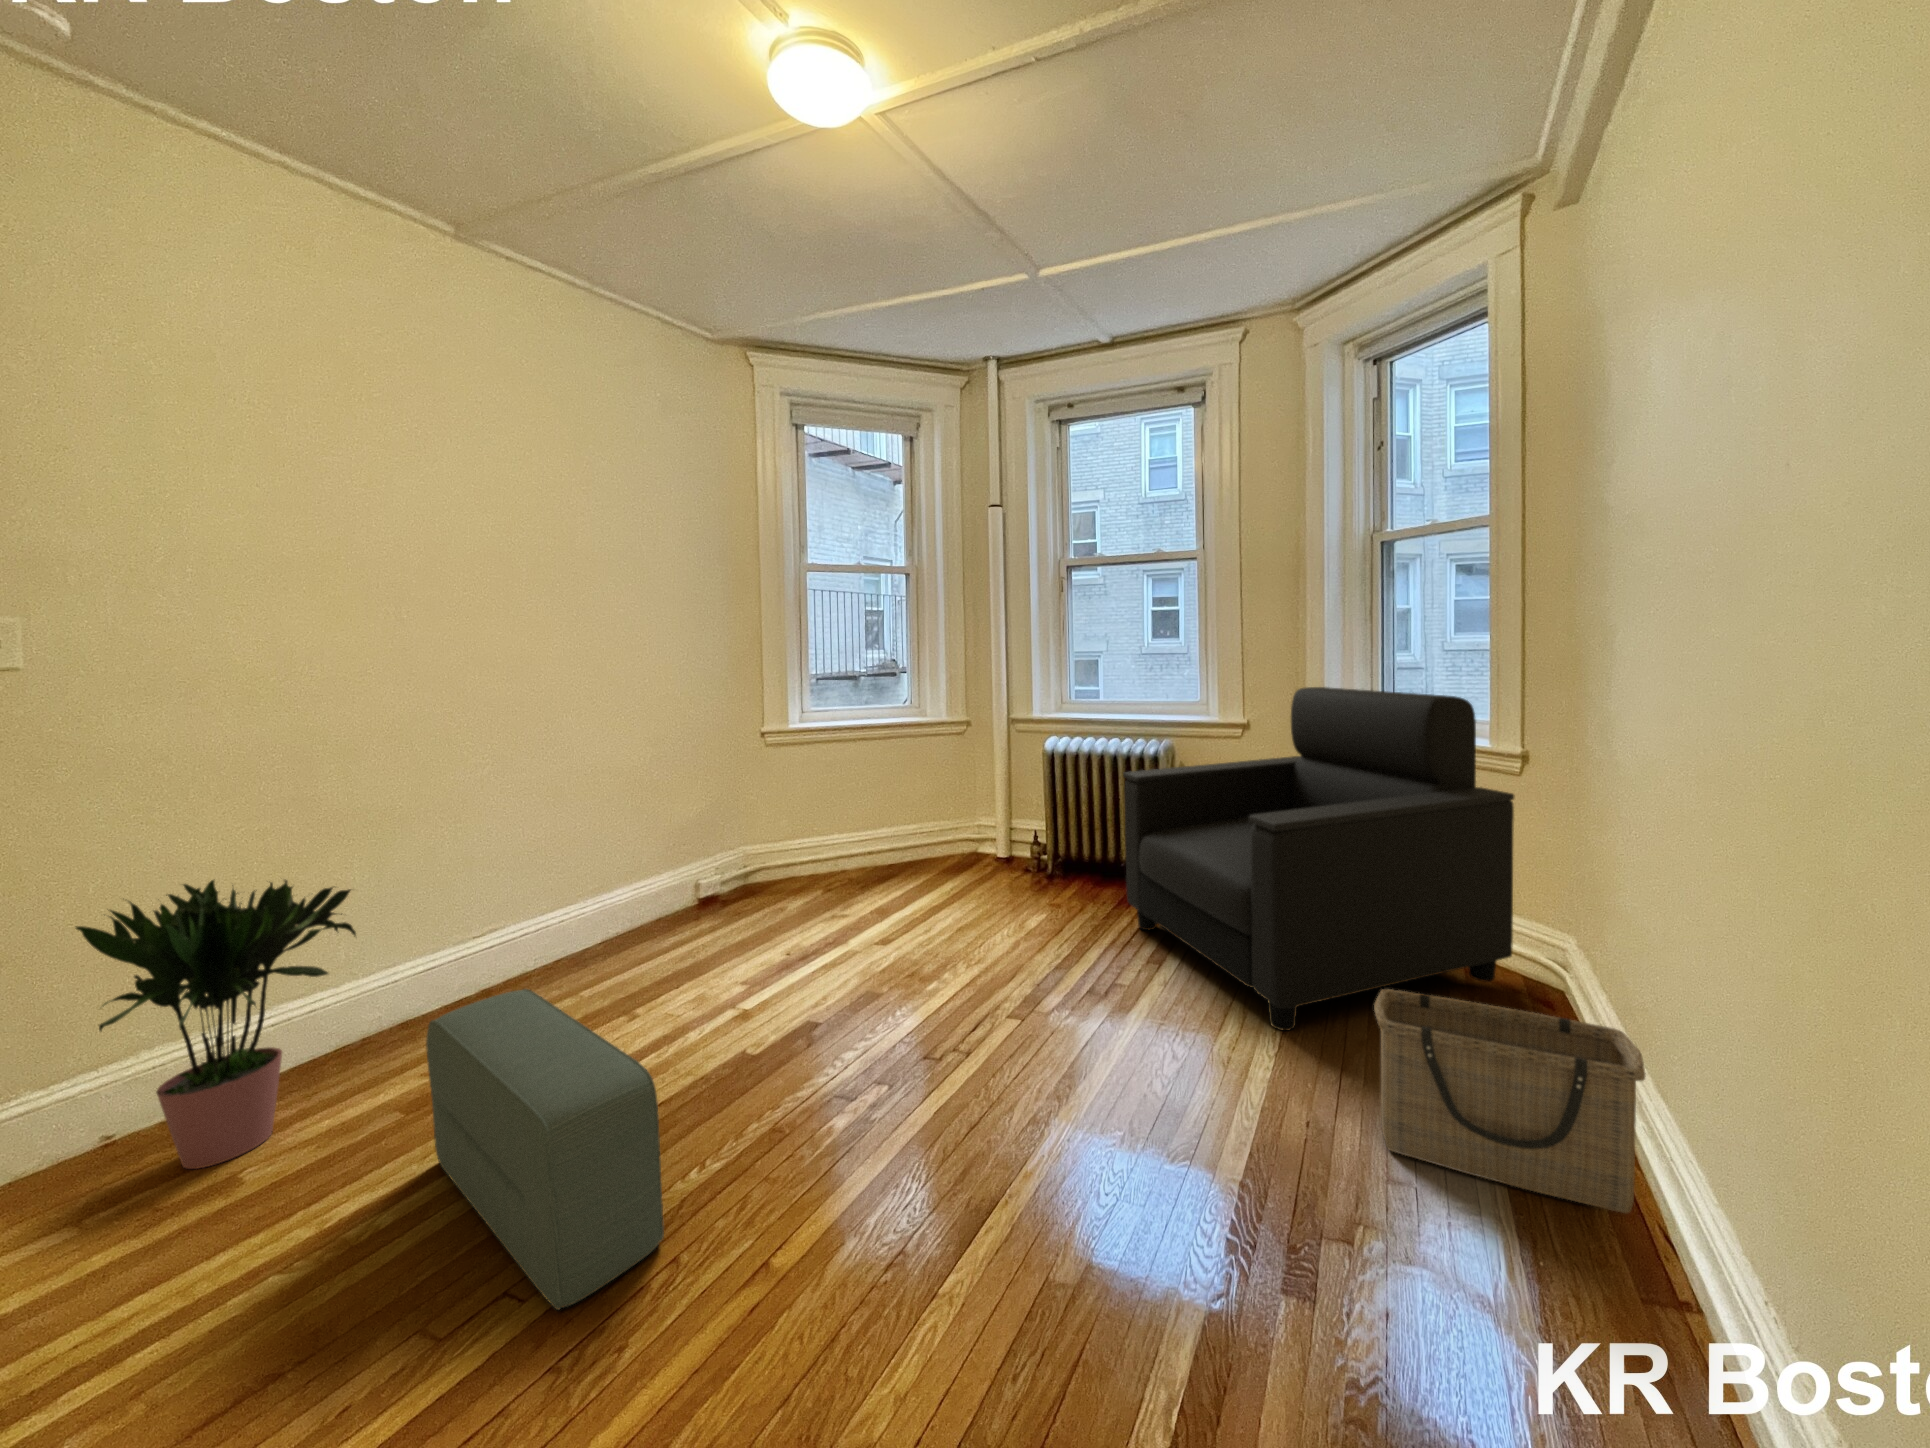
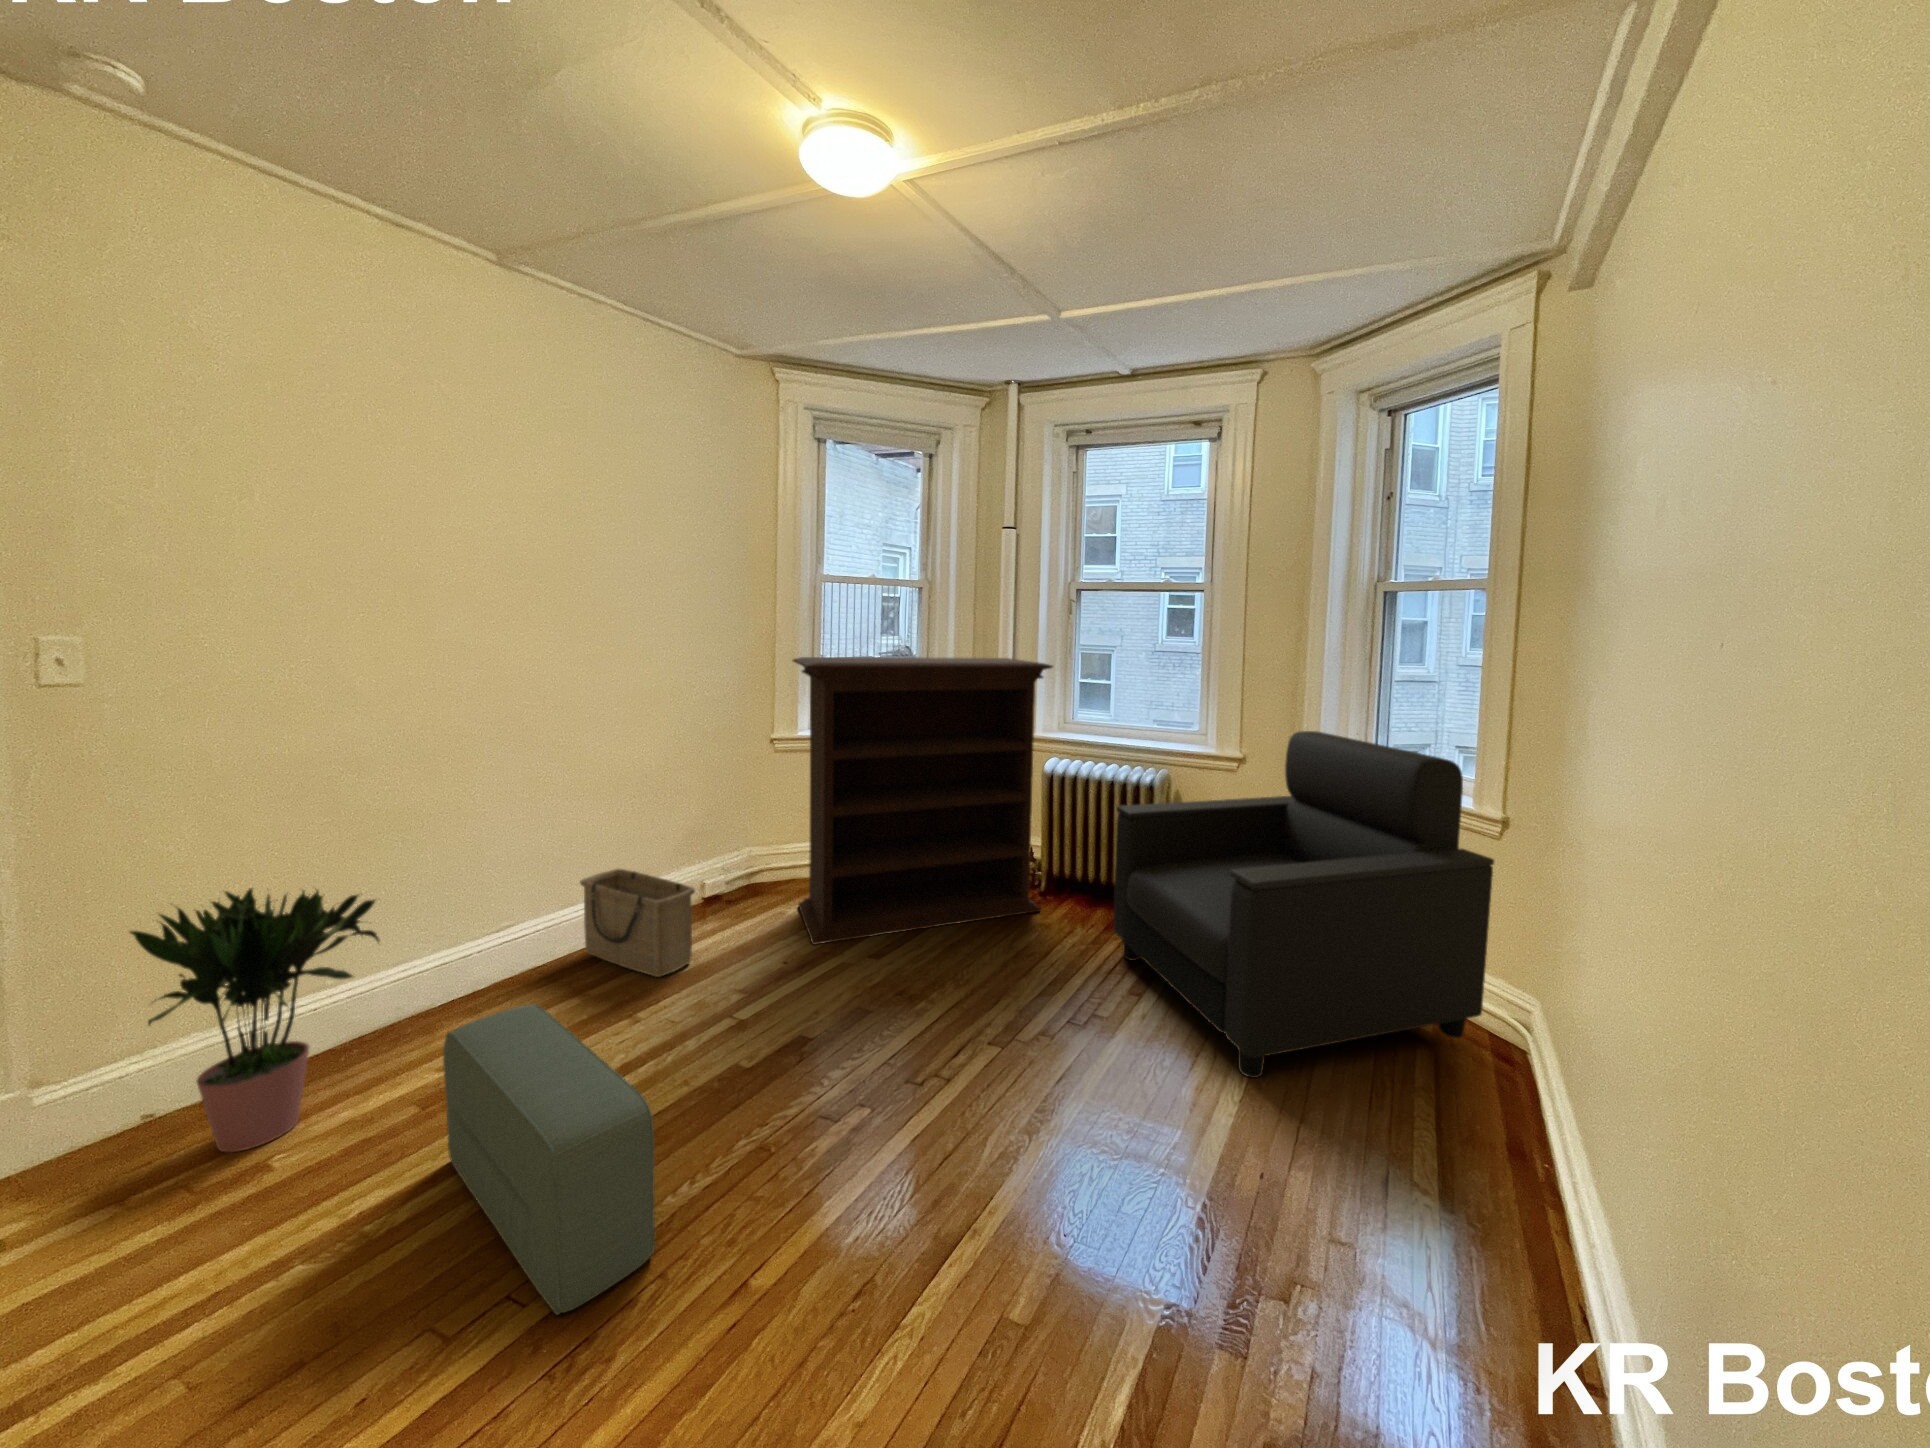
bookshelf: none [784,637,1049,935] -> present [793,657,1053,945]
basket: present [1374,989,1646,1213] -> present [580,868,695,977]

